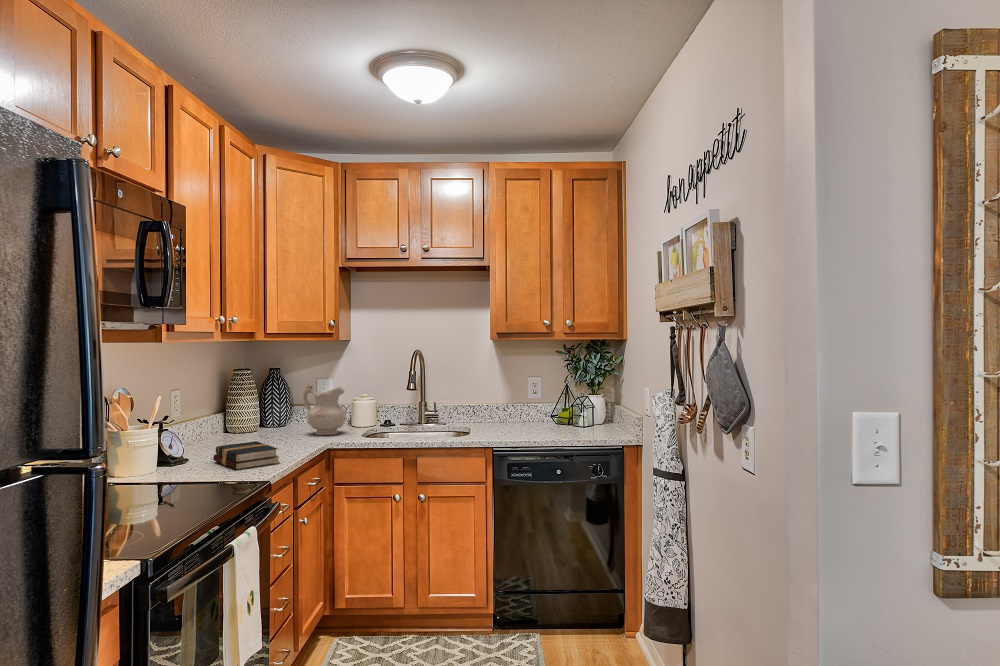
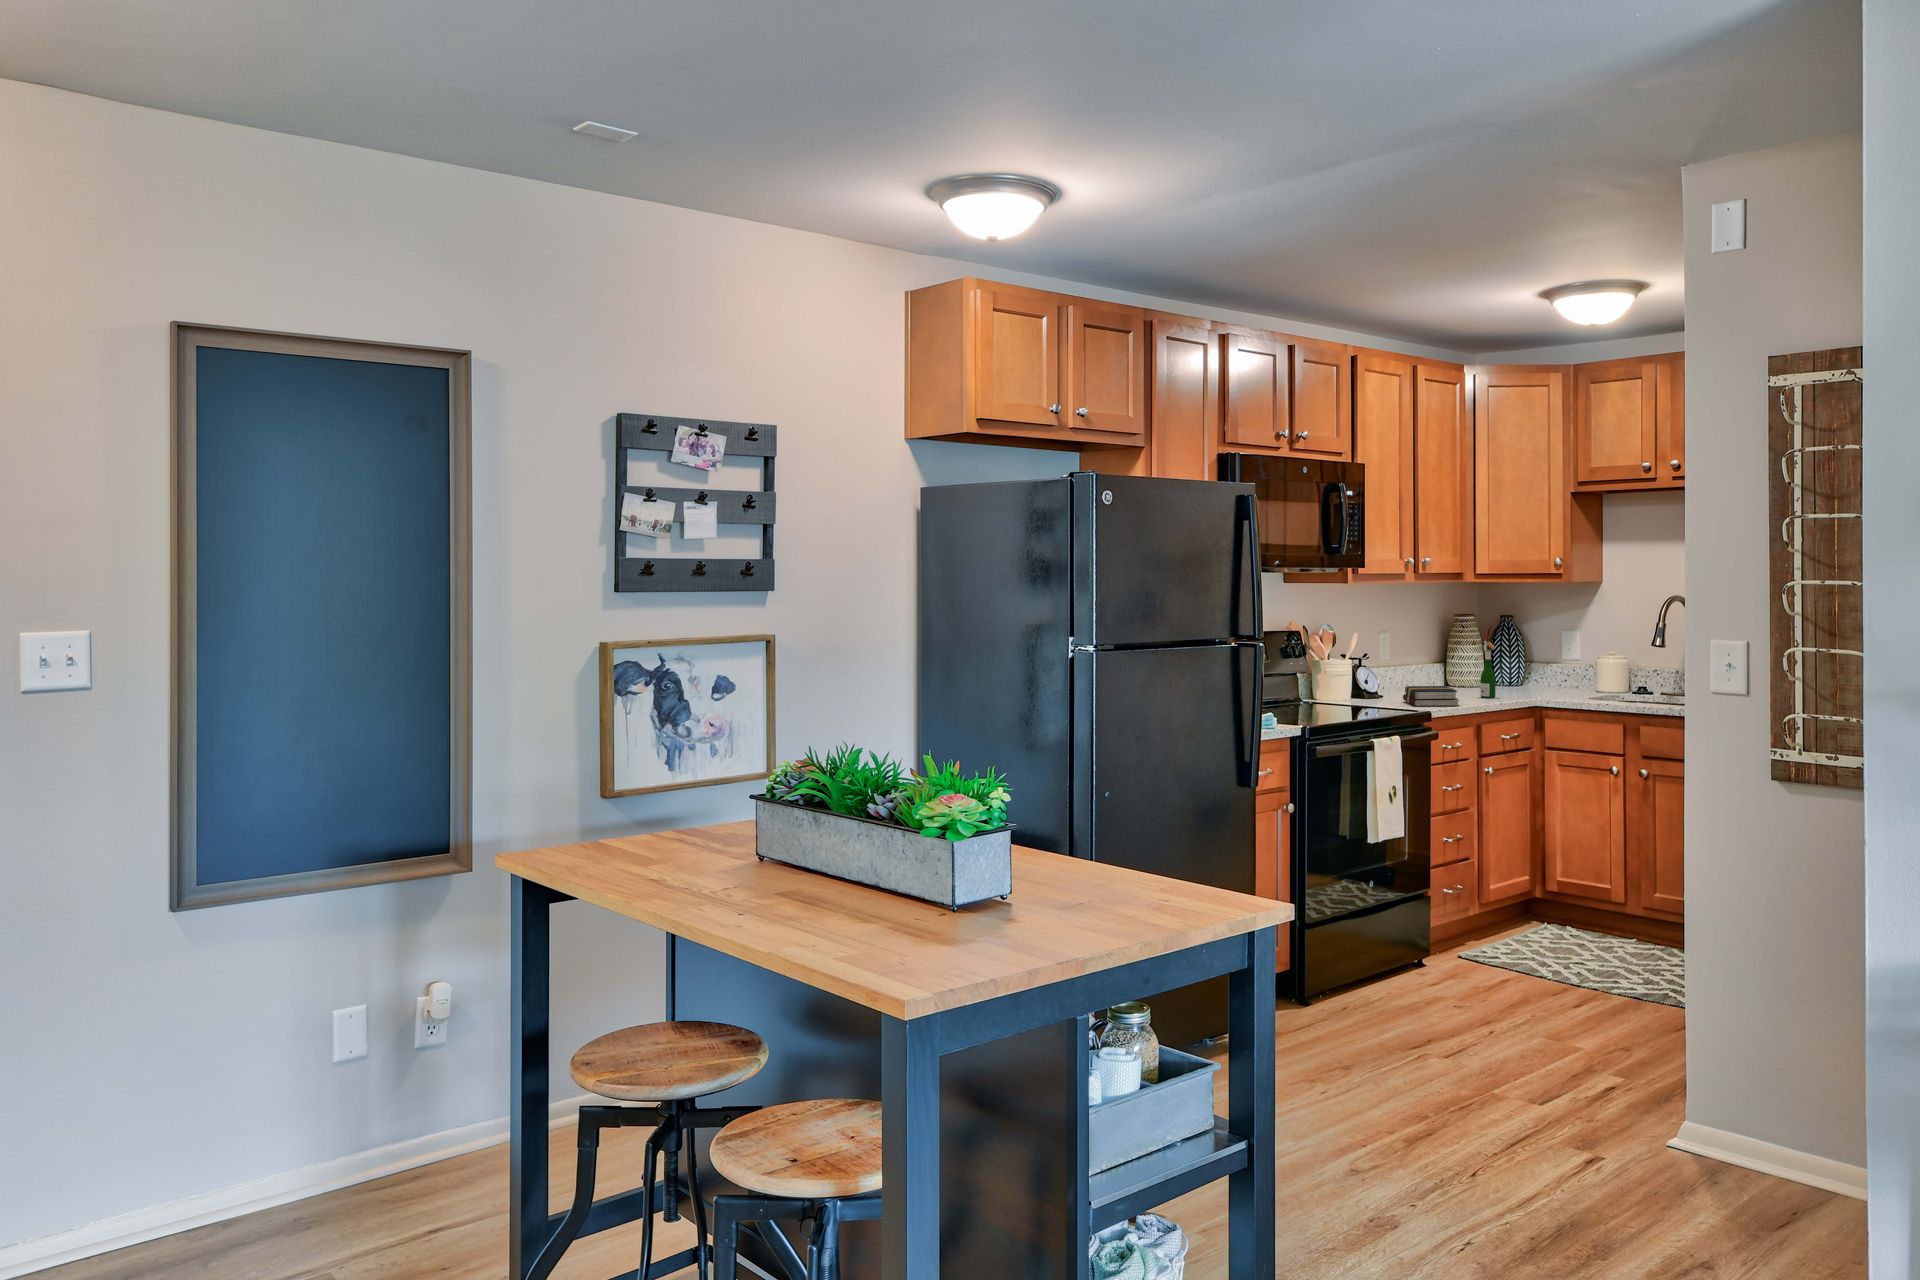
wine bottle: none [279,380,298,446] -> present [1480,626,1500,698]
ceramic pitcher: present [303,386,346,435] -> none [1525,635,1577,695]

